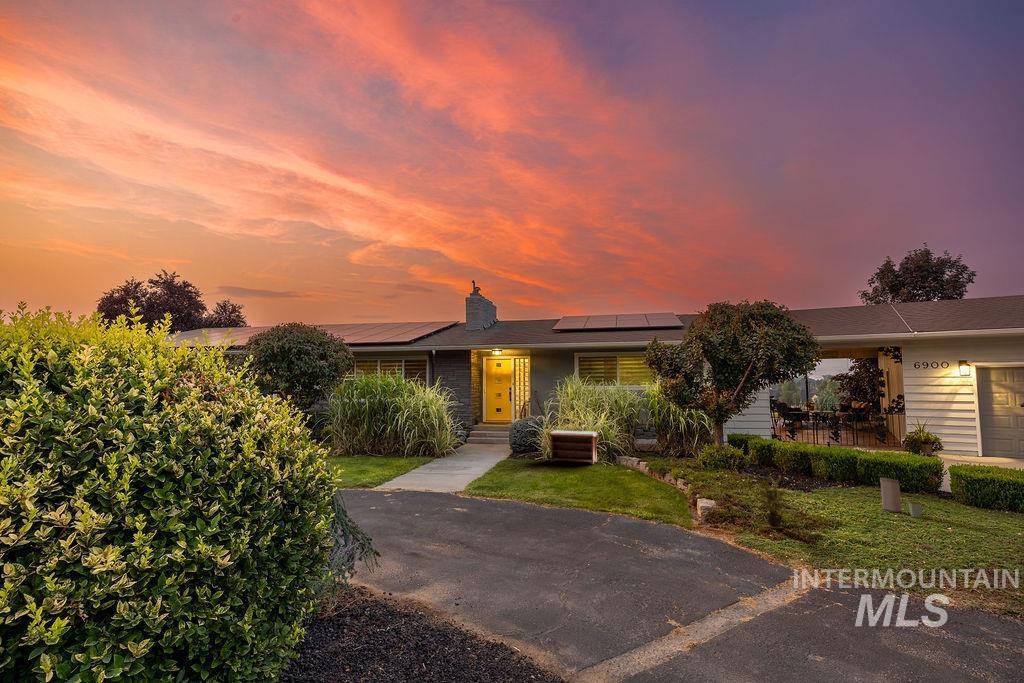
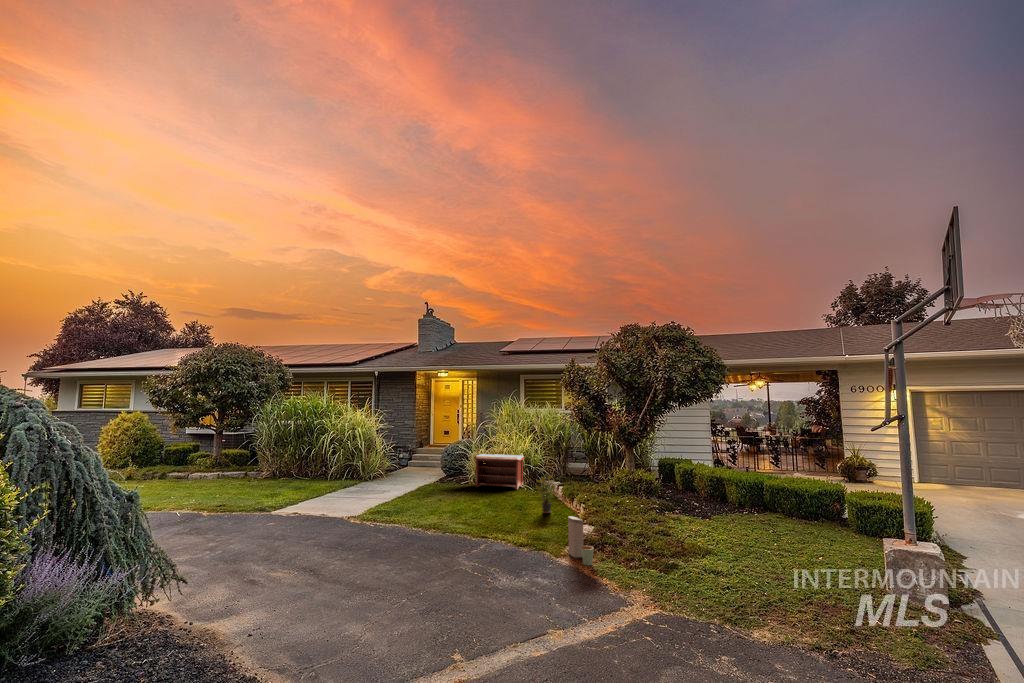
potted plant: present [757,476,785,529] -> present [536,475,555,513]
trash can: present [880,478,922,518] -> present [568,516,594,566]

